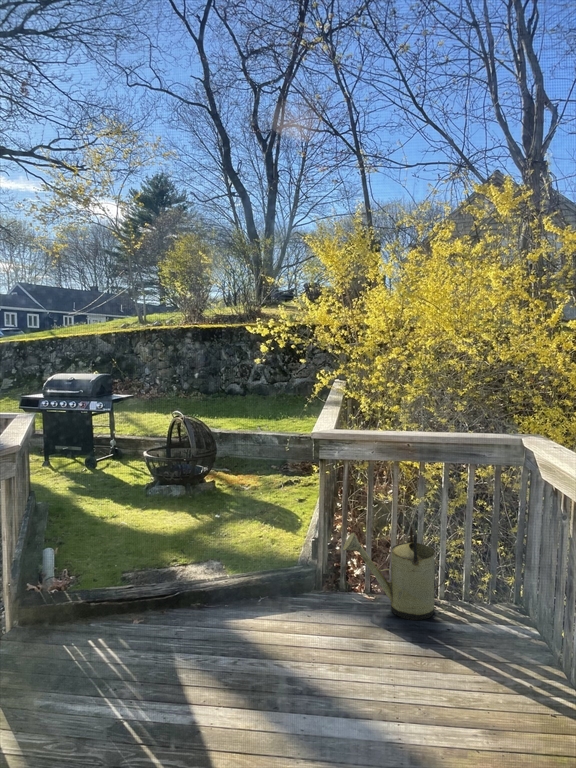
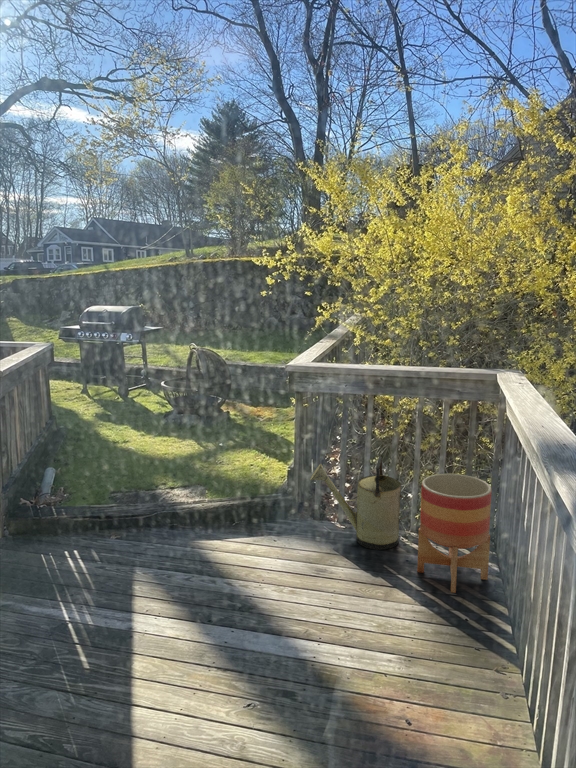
planter: none [464,538,536,660] -> present [417,474,492,593]

